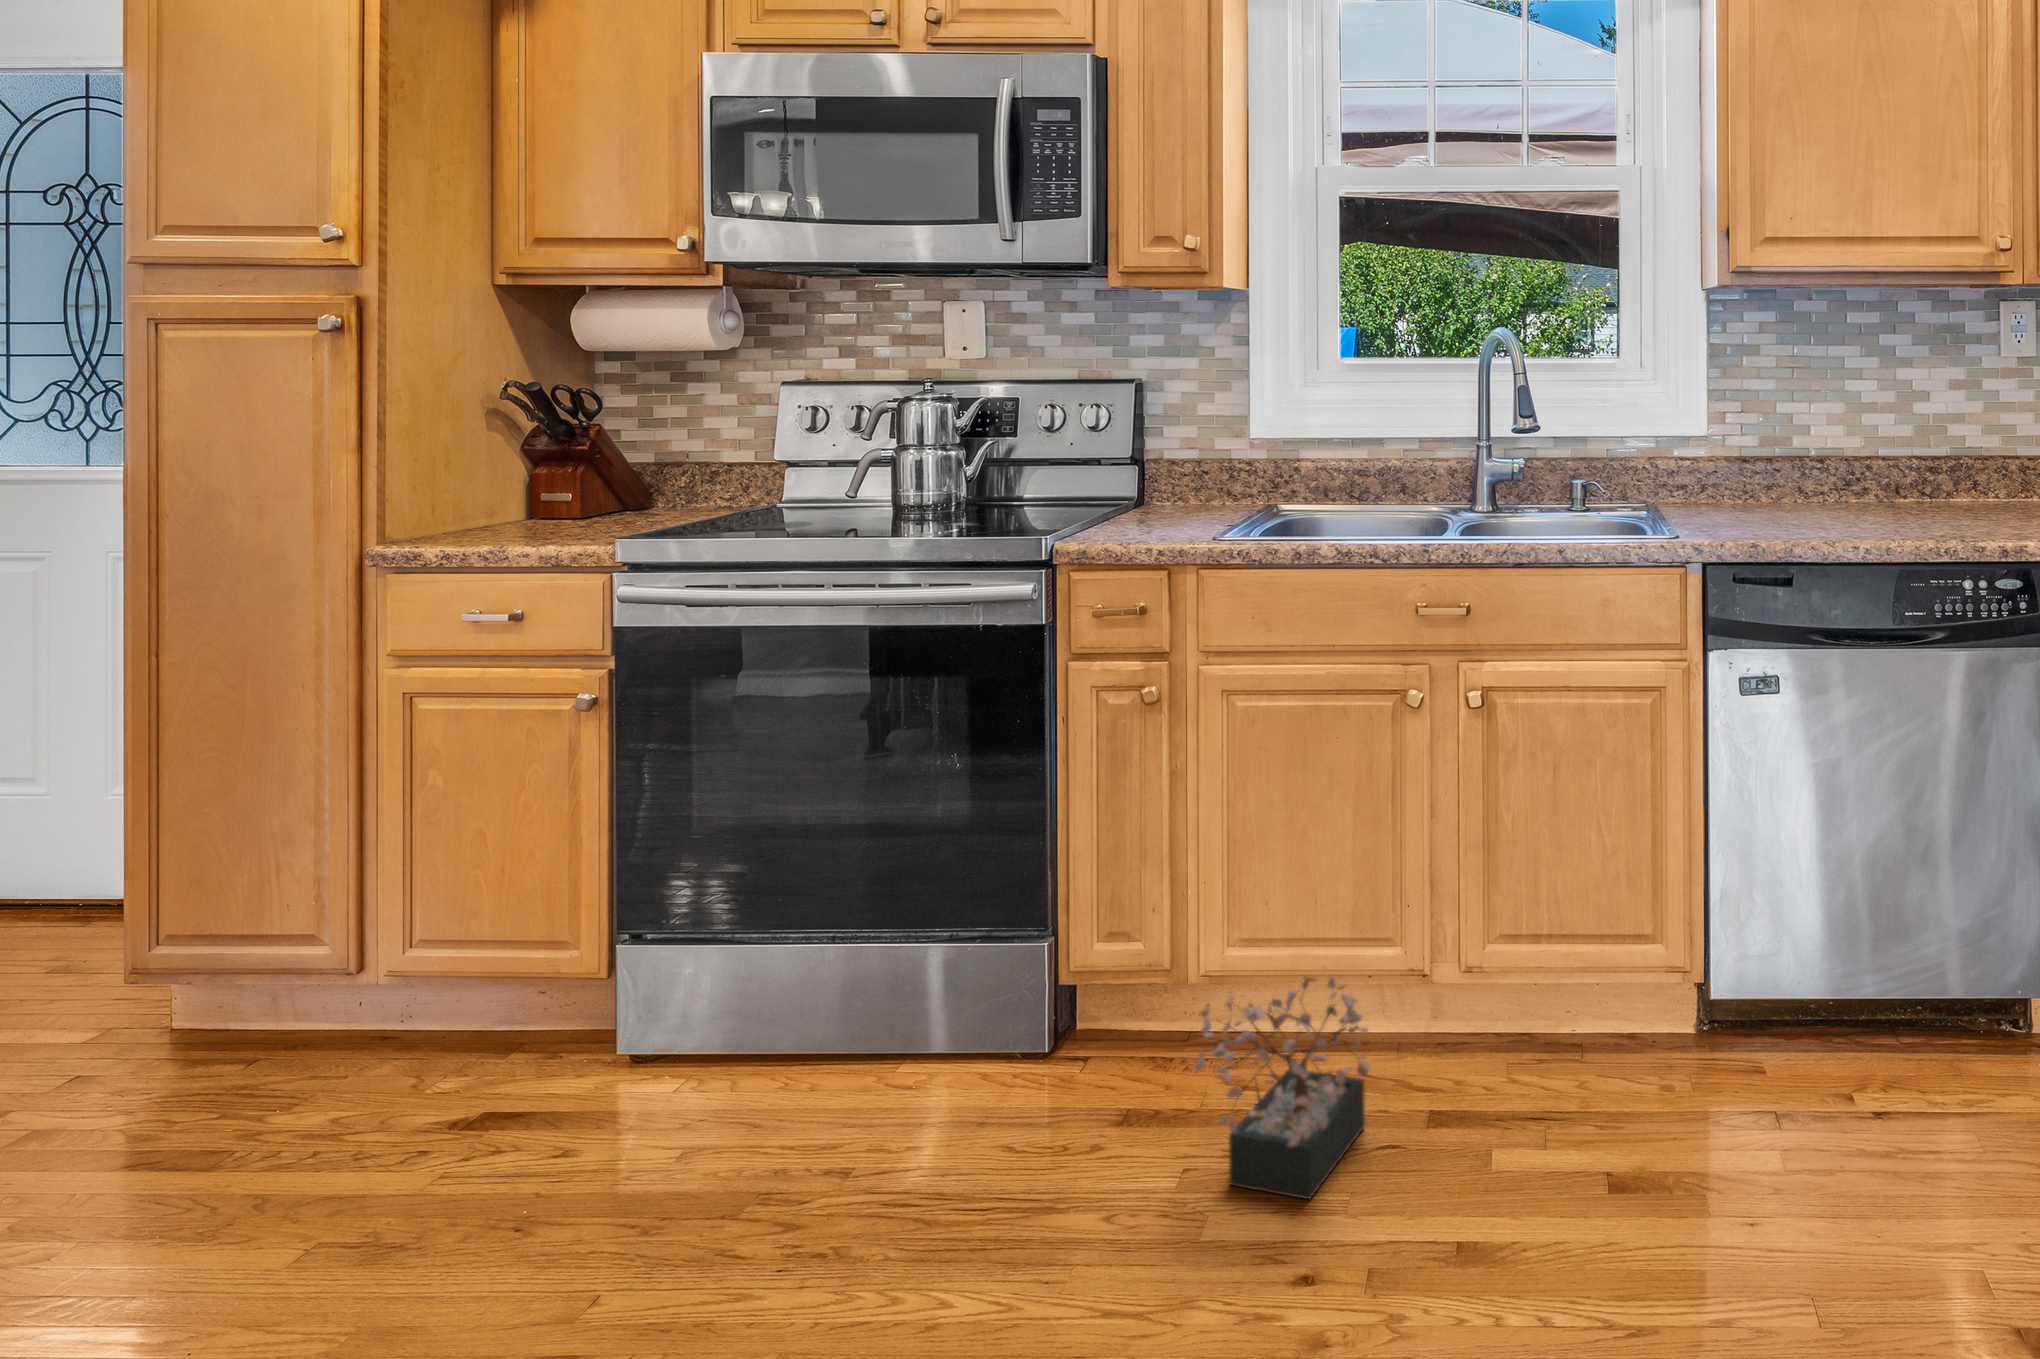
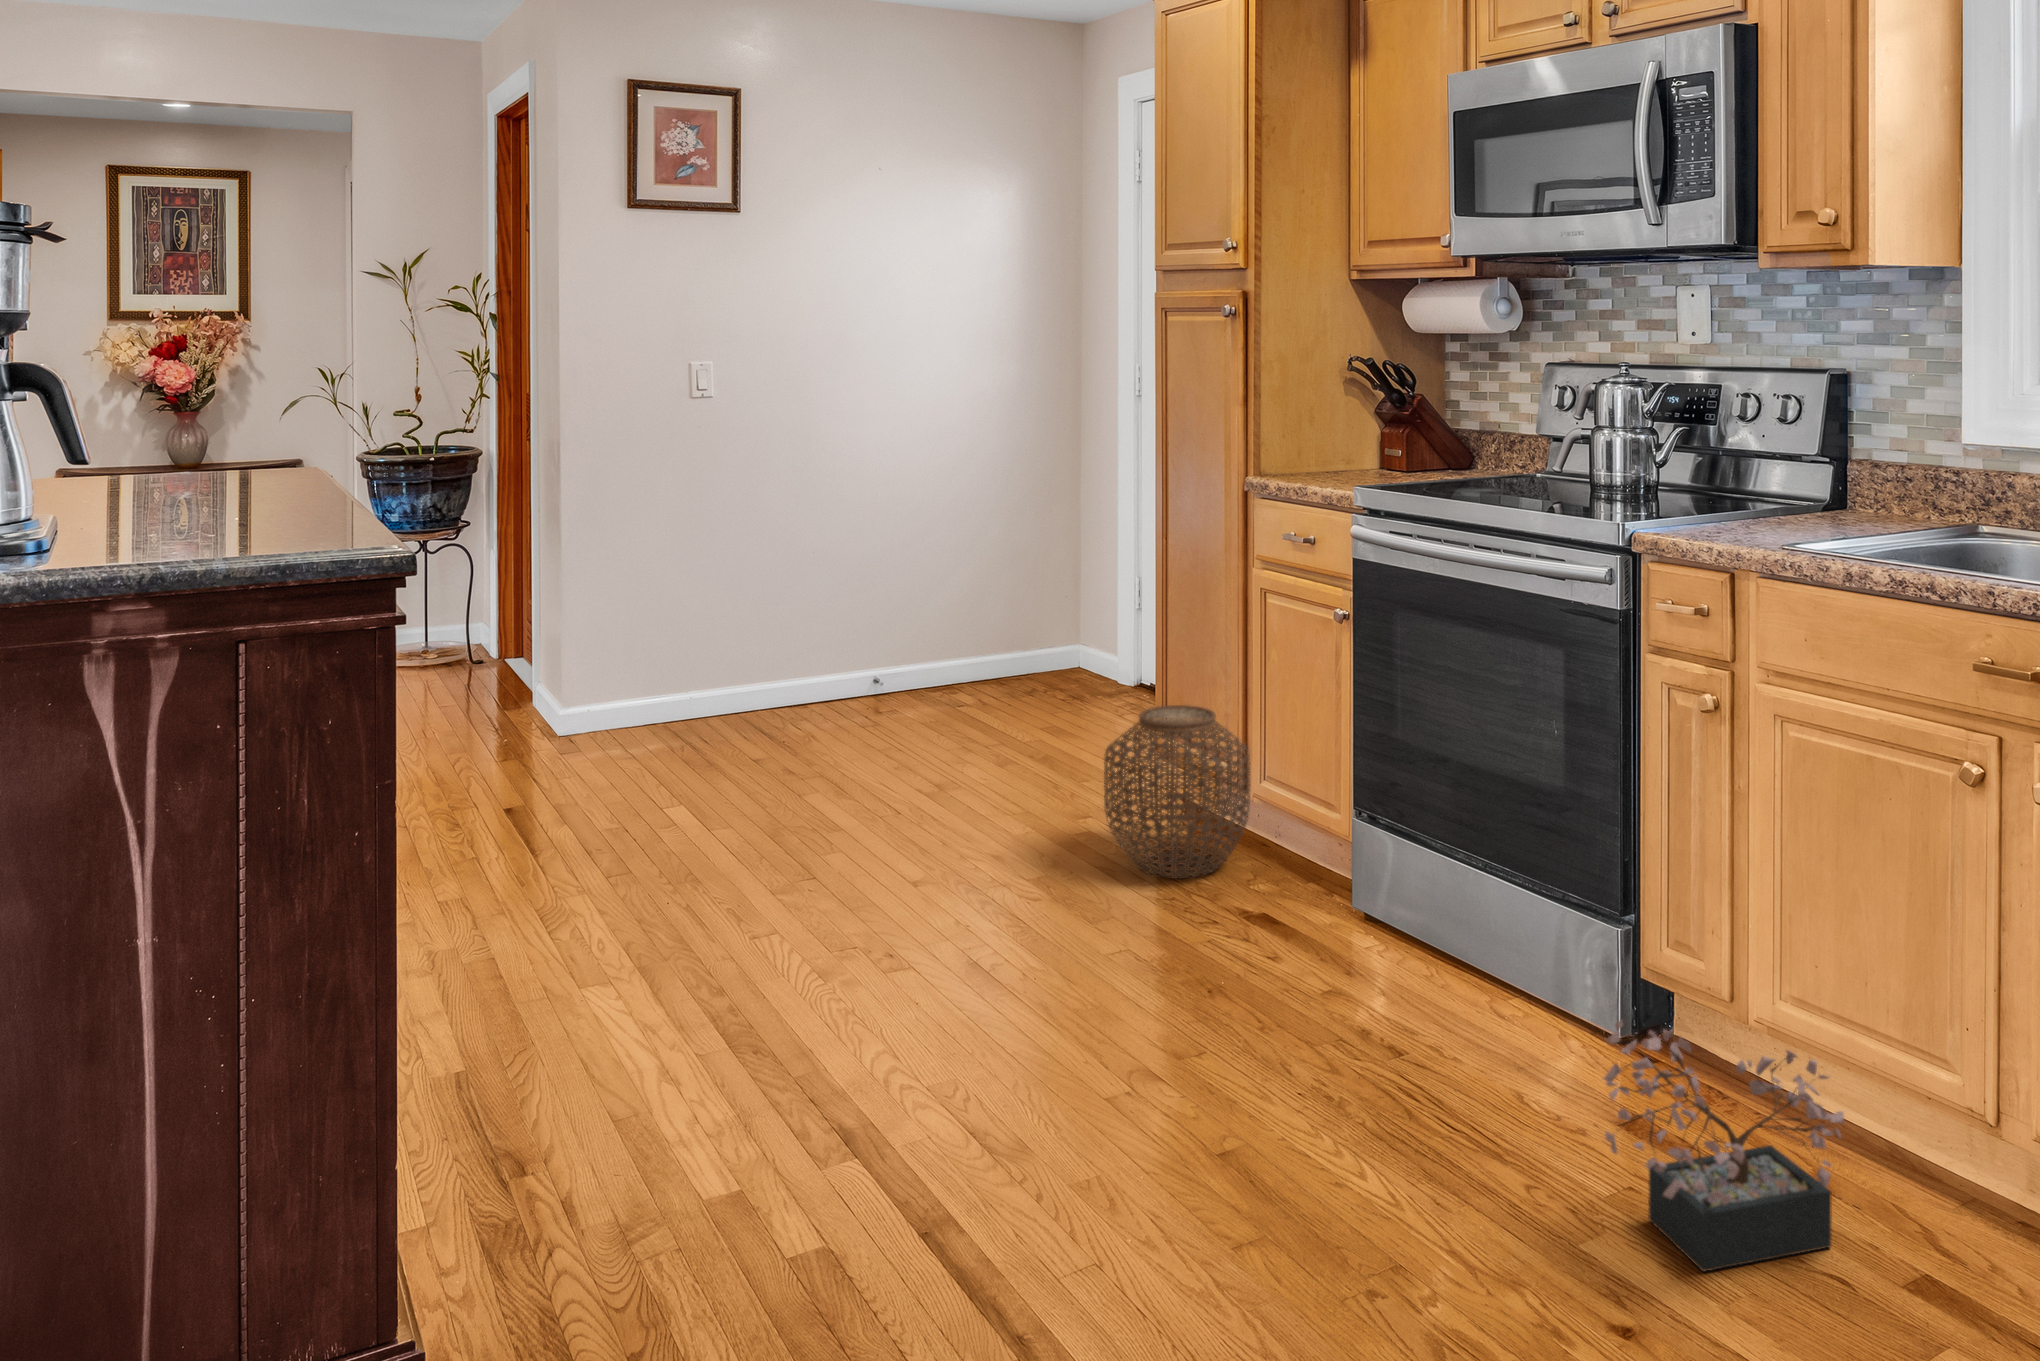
woven basket: none [141,868,413,1128] -> present [1104,705,1250,878]

